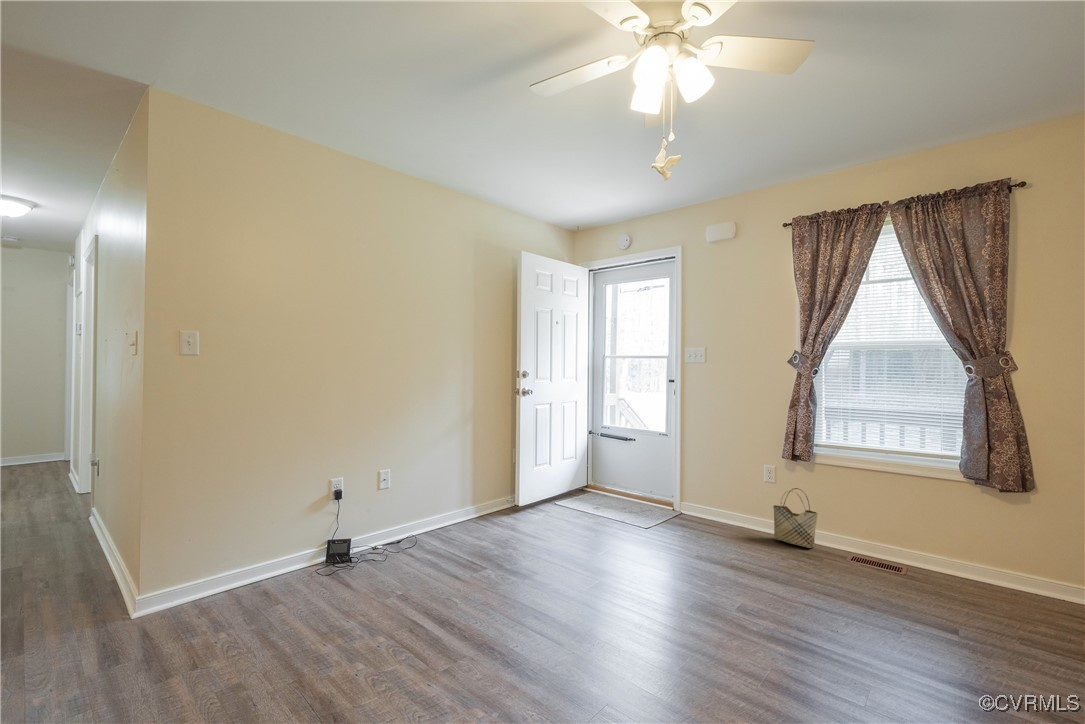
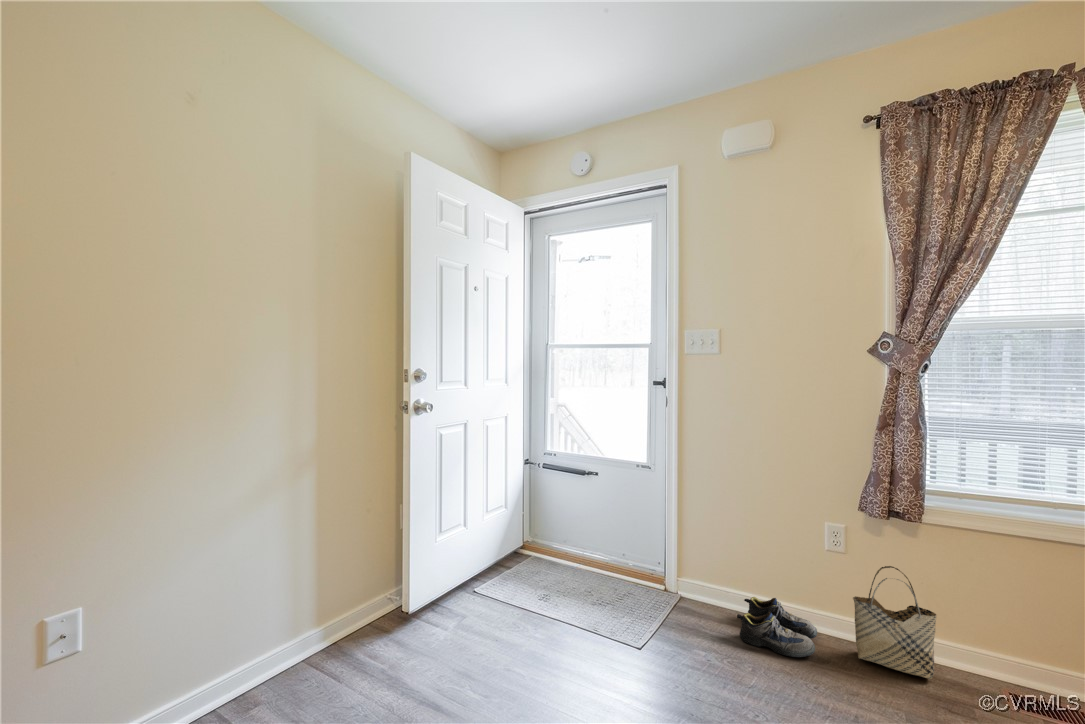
shoe: none [707,510,756,537] -> present [737,597,817,657]

